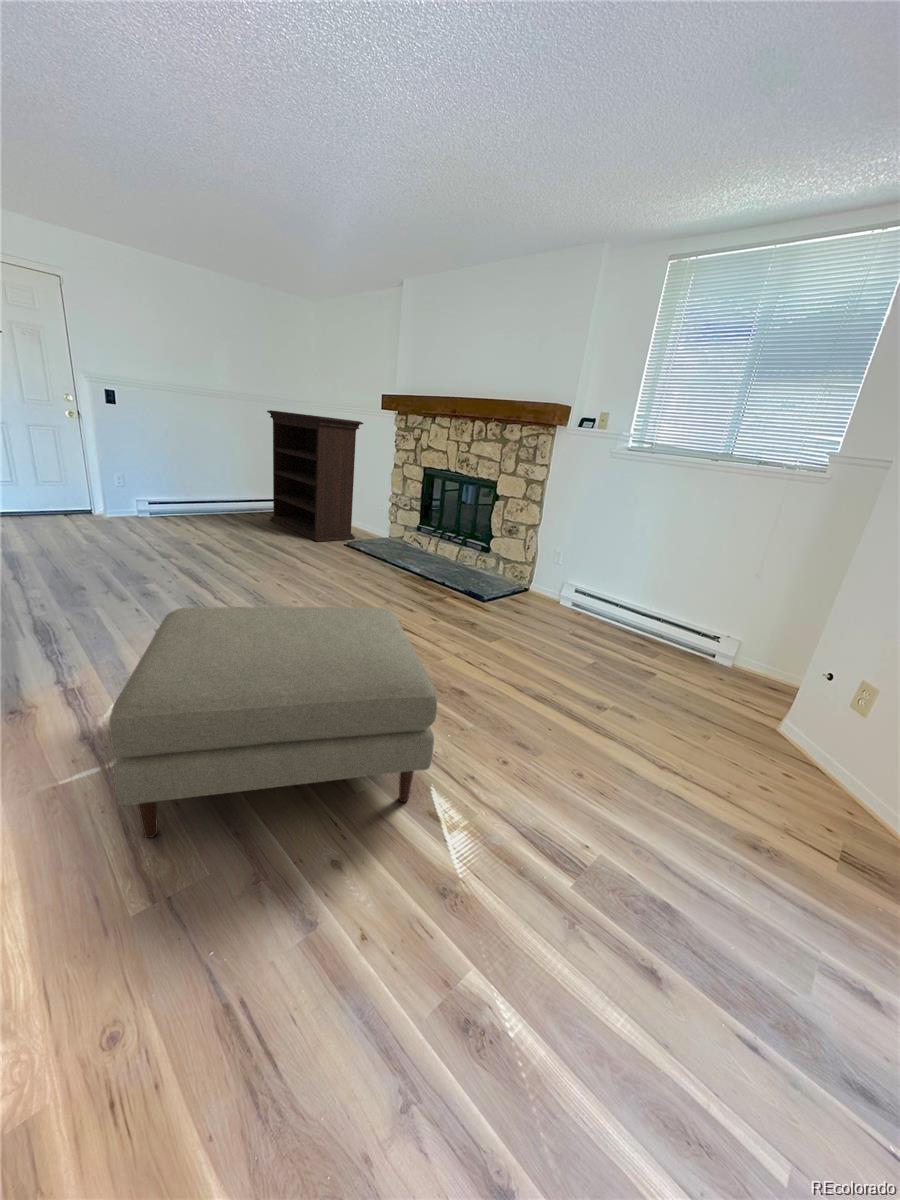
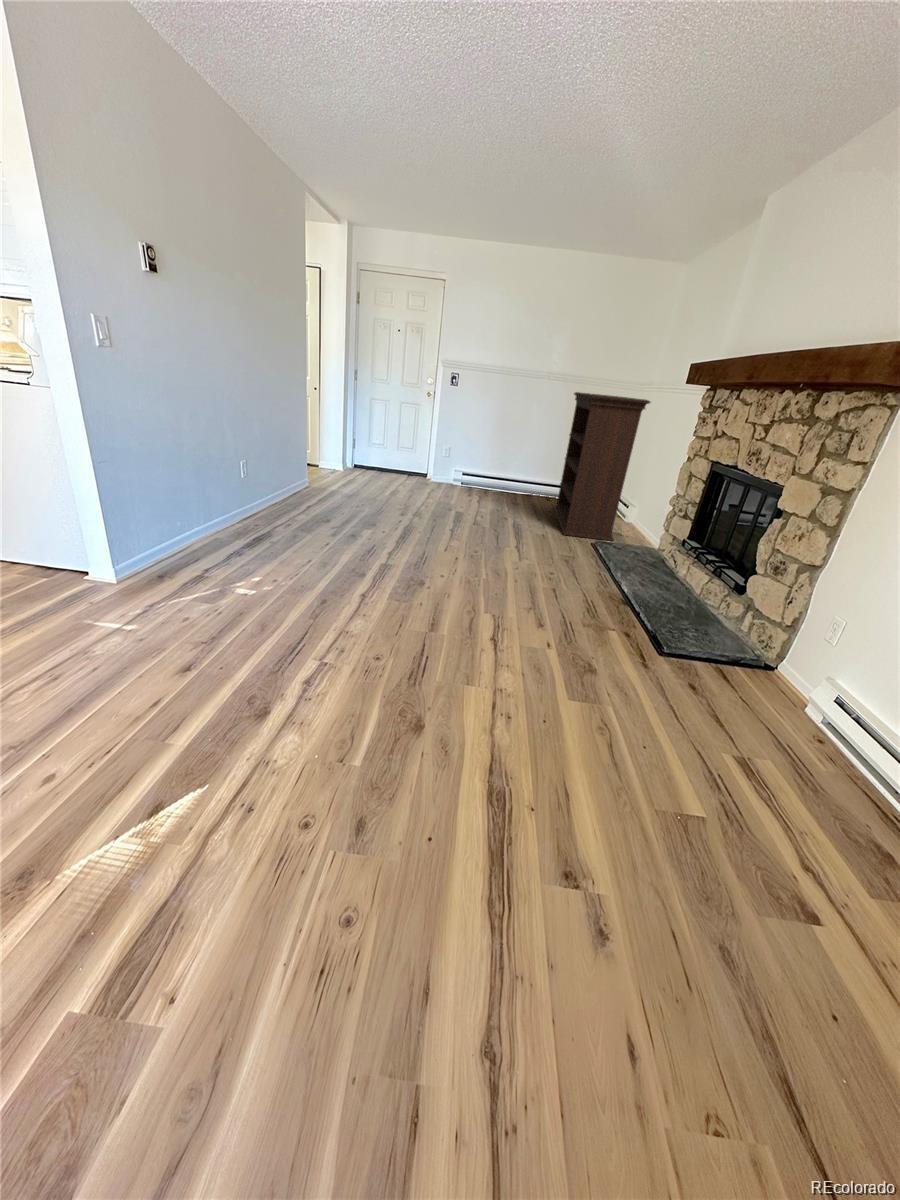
ottoman: present [109,607,437,838] -> none [17,542,351,790]

